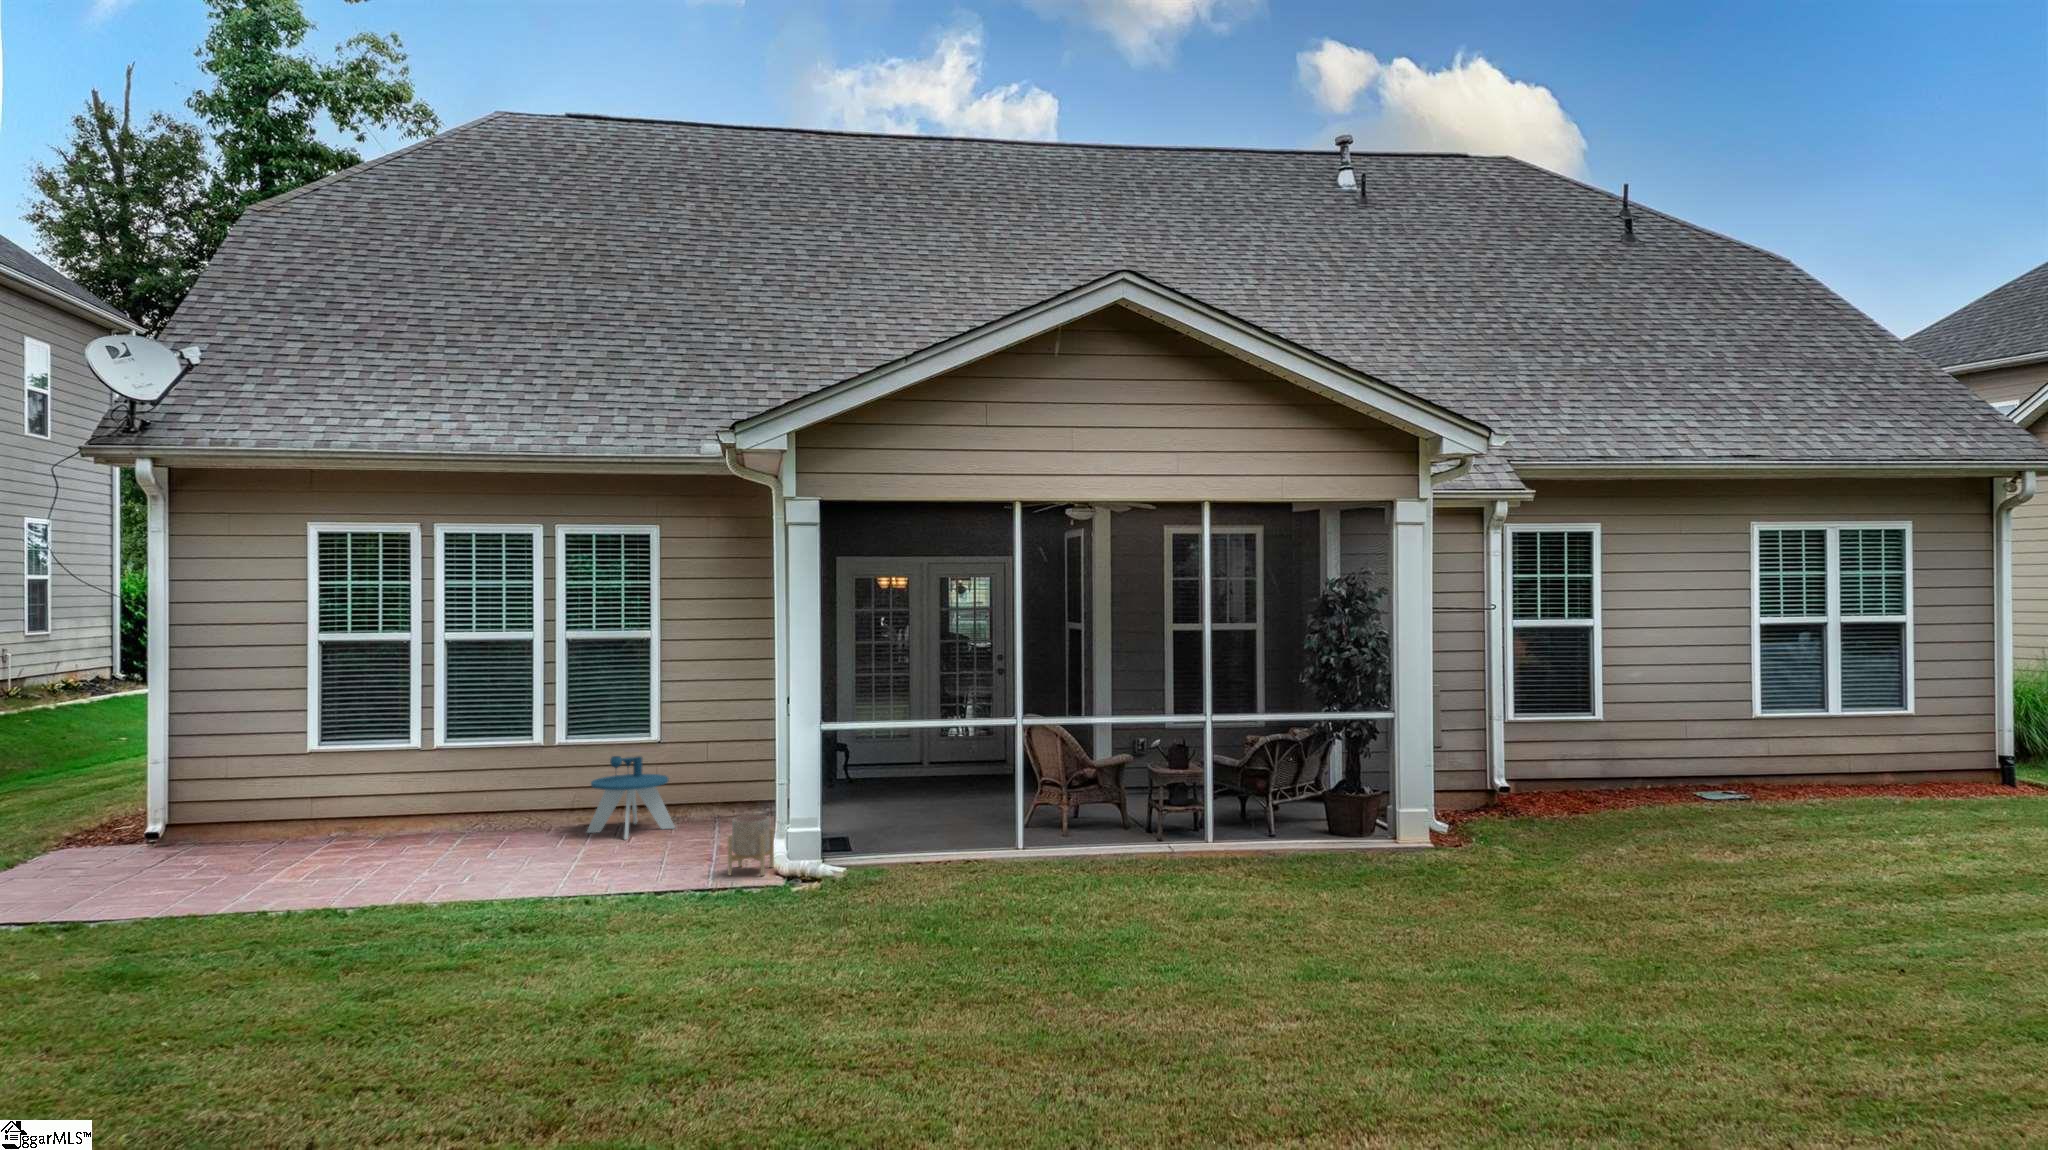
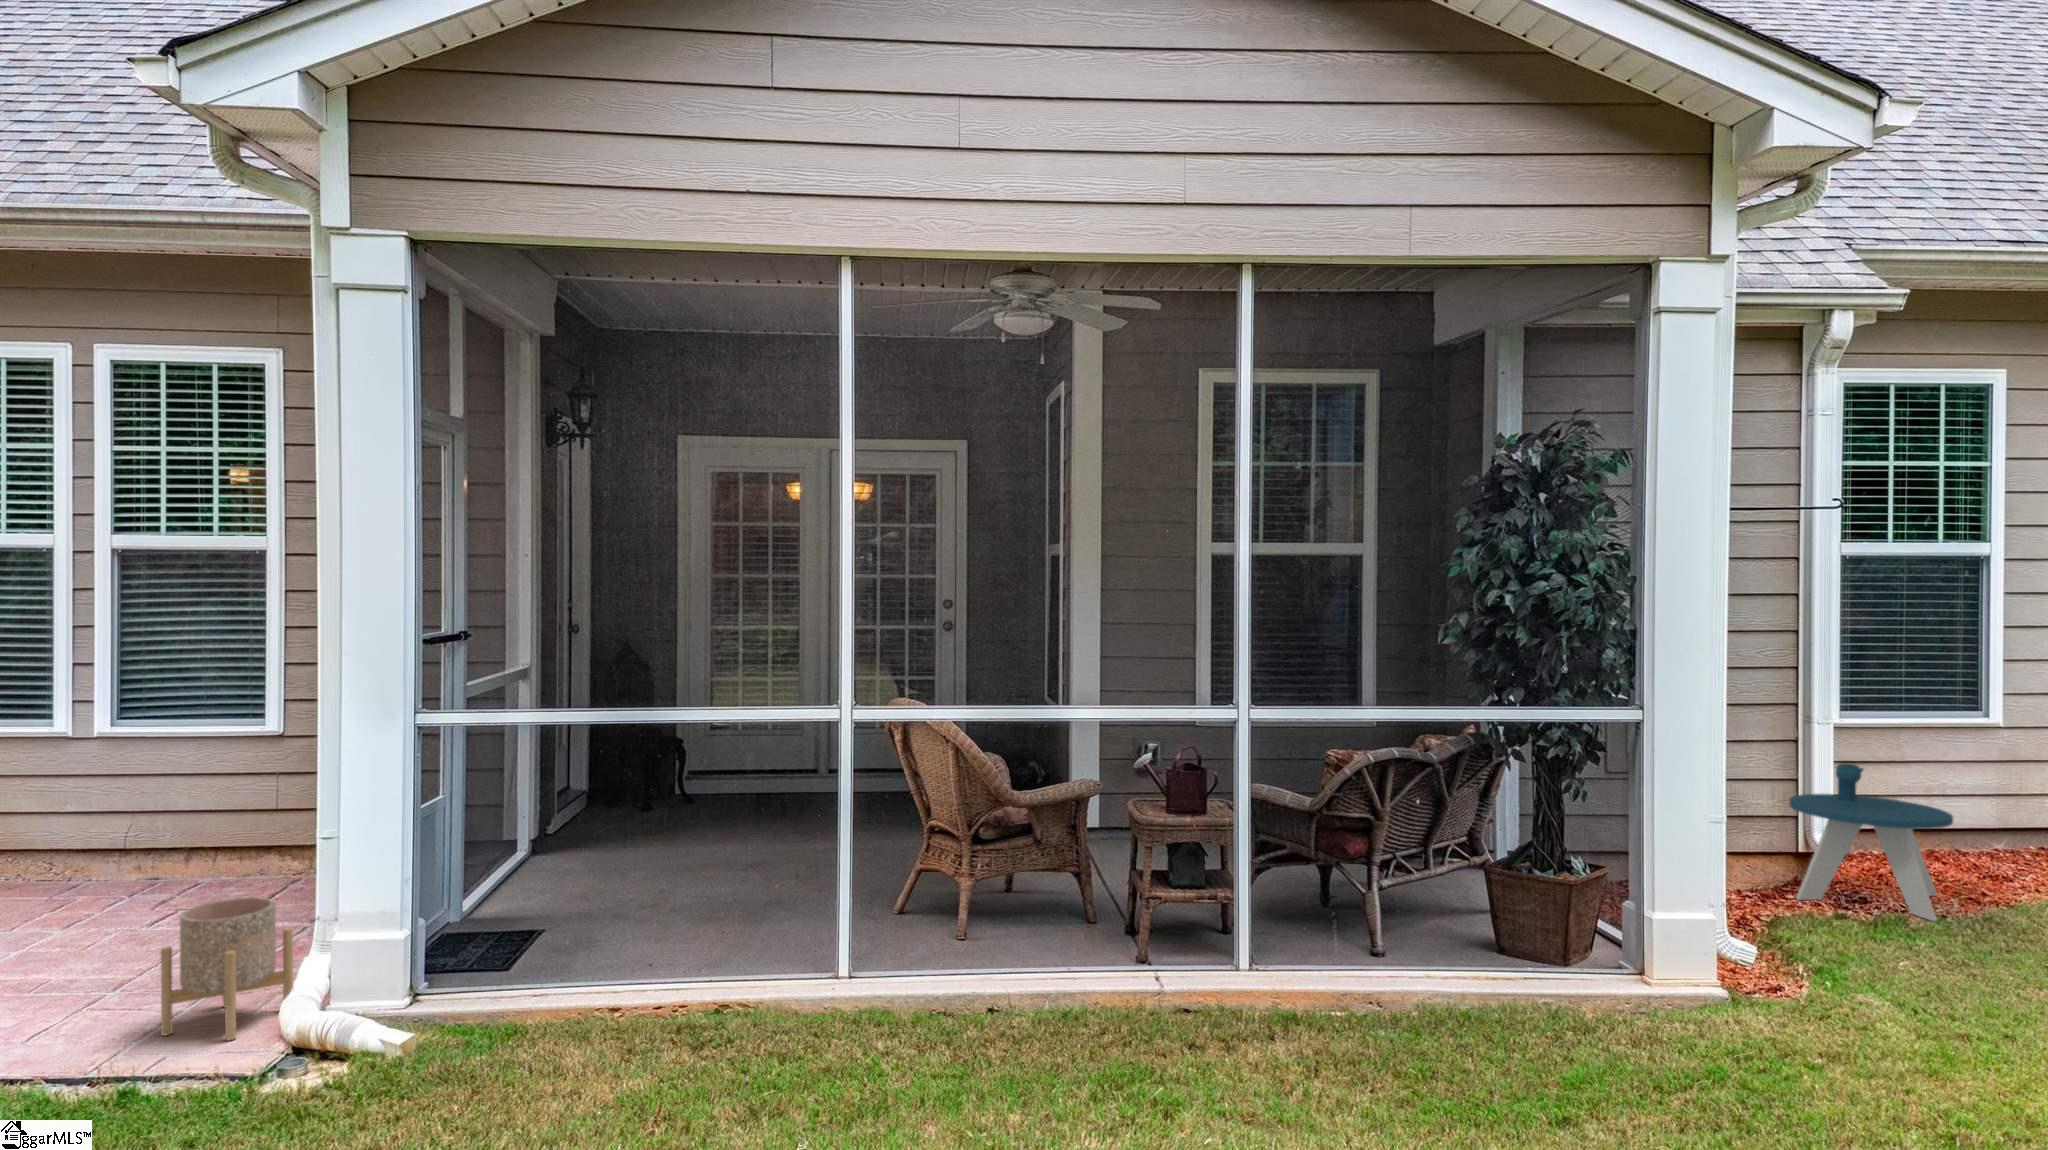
side table: present [587,756,675,840] -> present [1789,764,1953,921]

